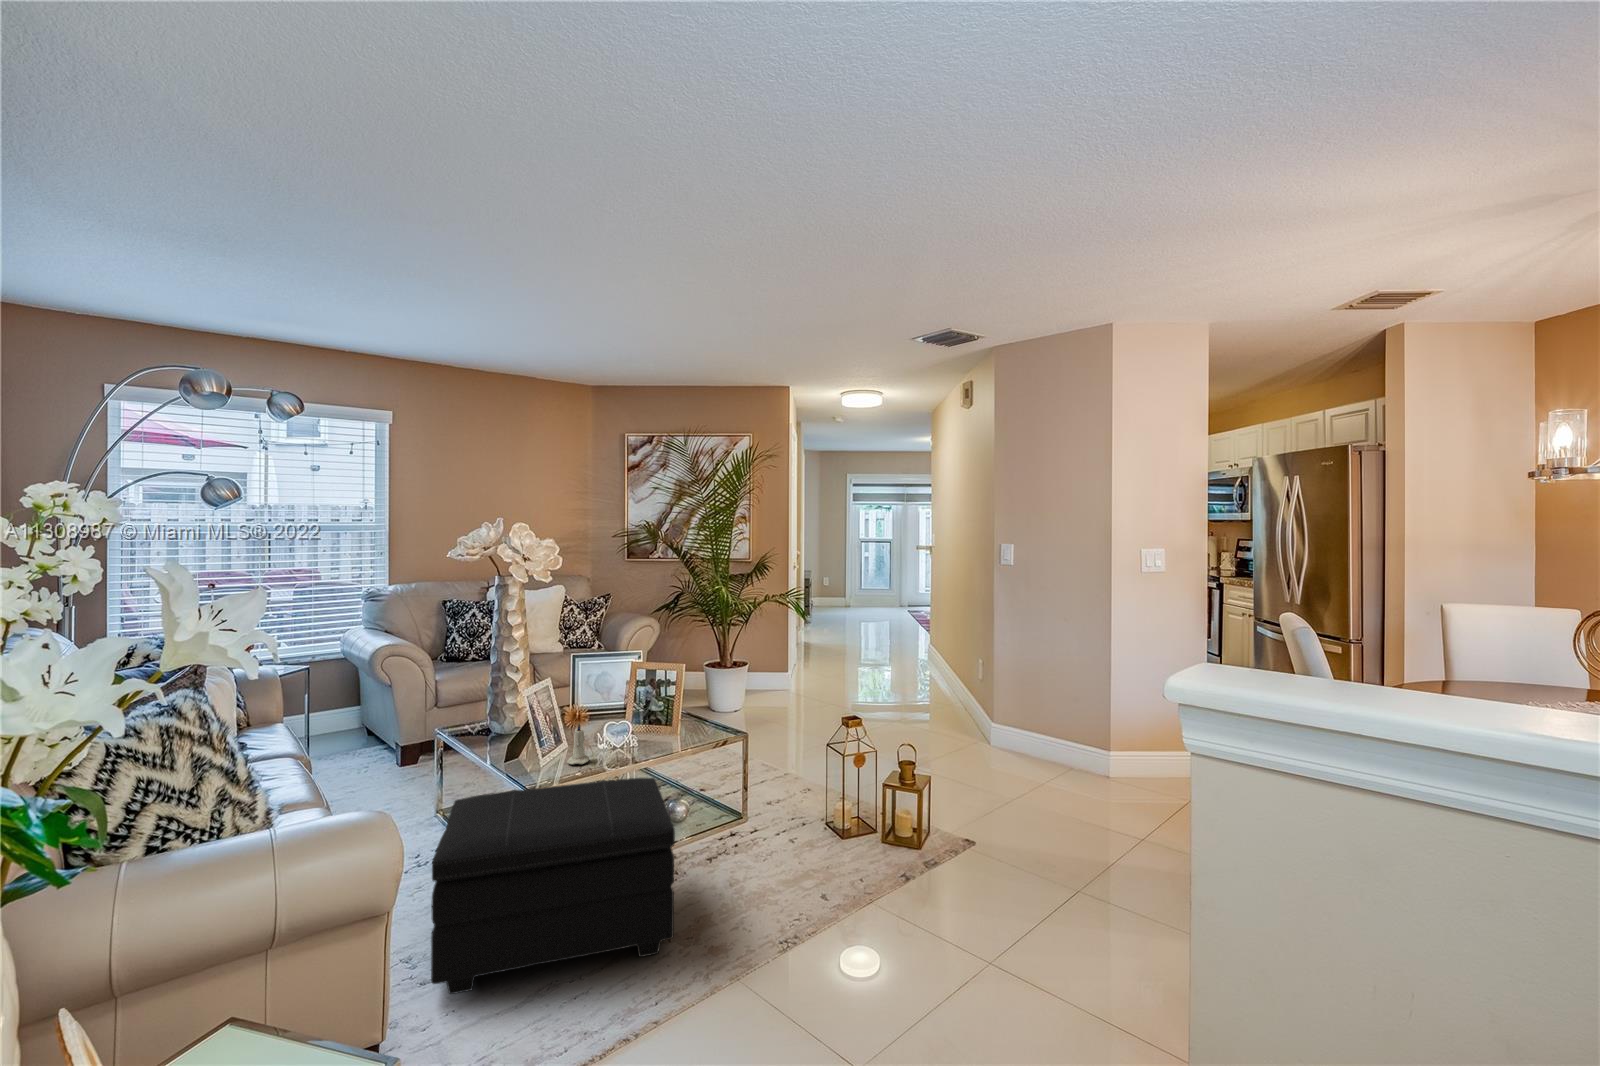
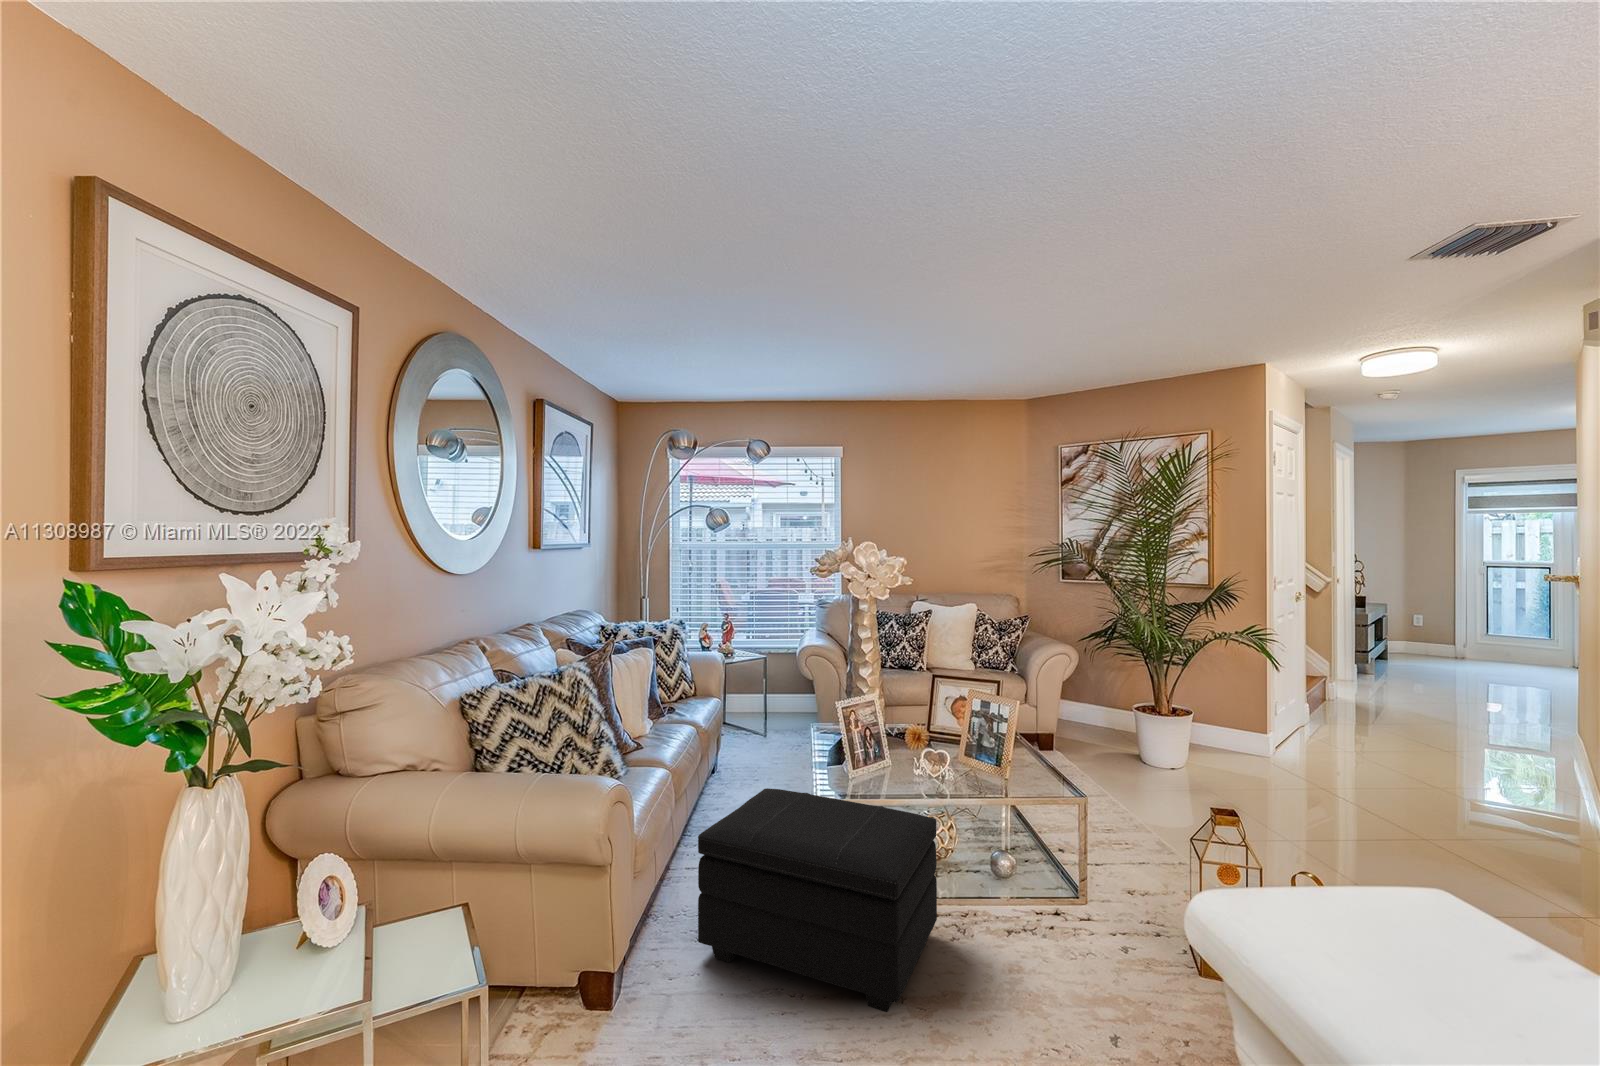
candle: present [567,723,589,764] -> none [868,741,890,785]

